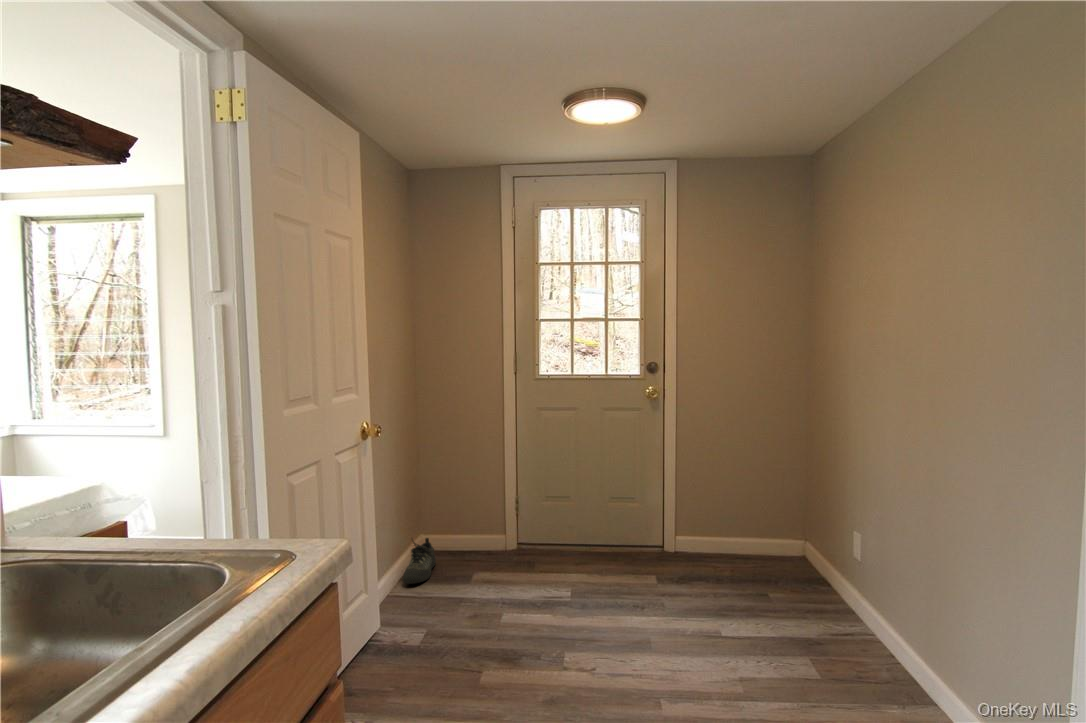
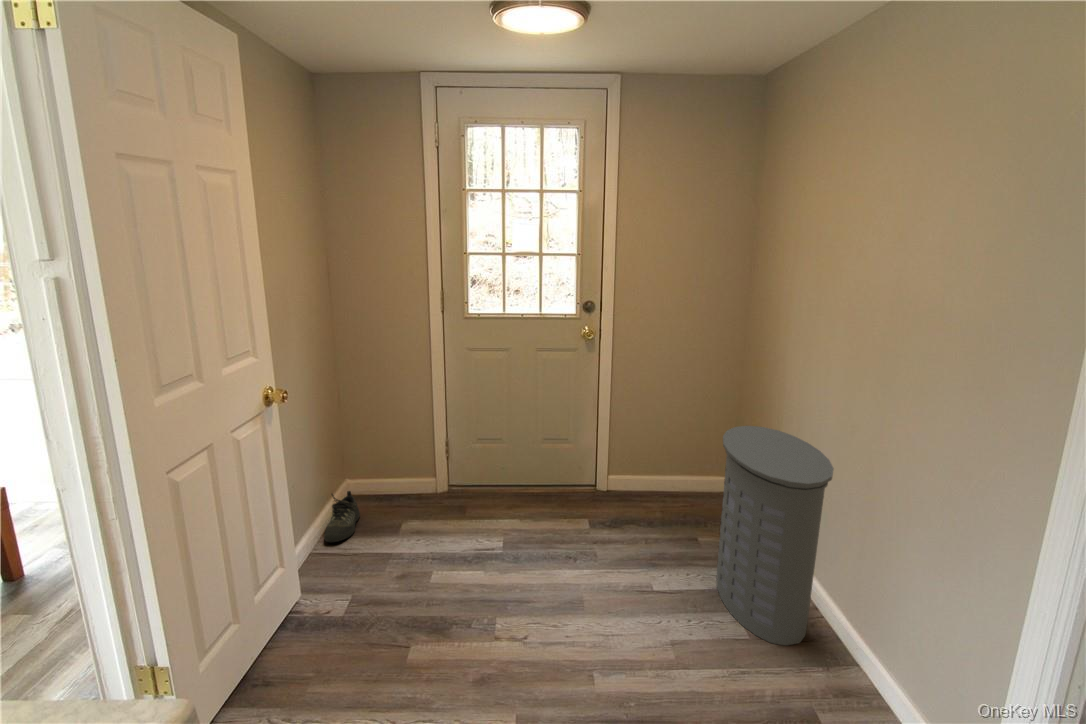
laundry hamper: none [789,473,909,703] -> present [716,426,834,645]

